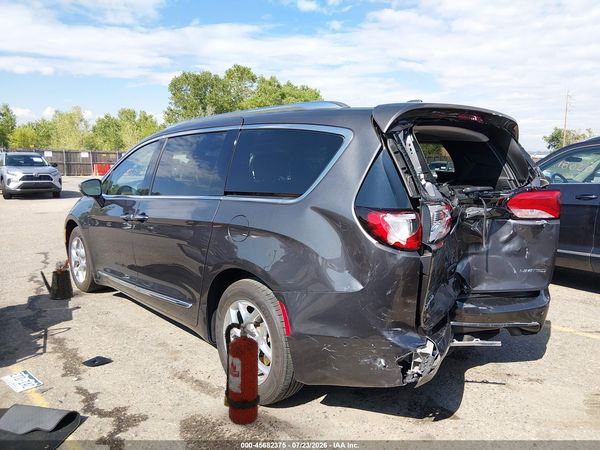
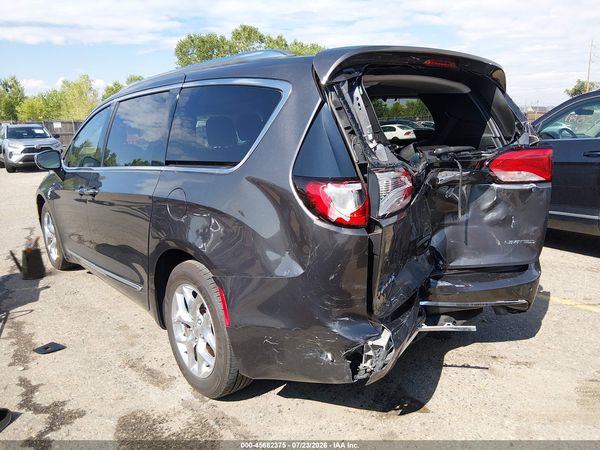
fire extinguisher: present [224,322,260,424] -> none [165,310,206,421]

